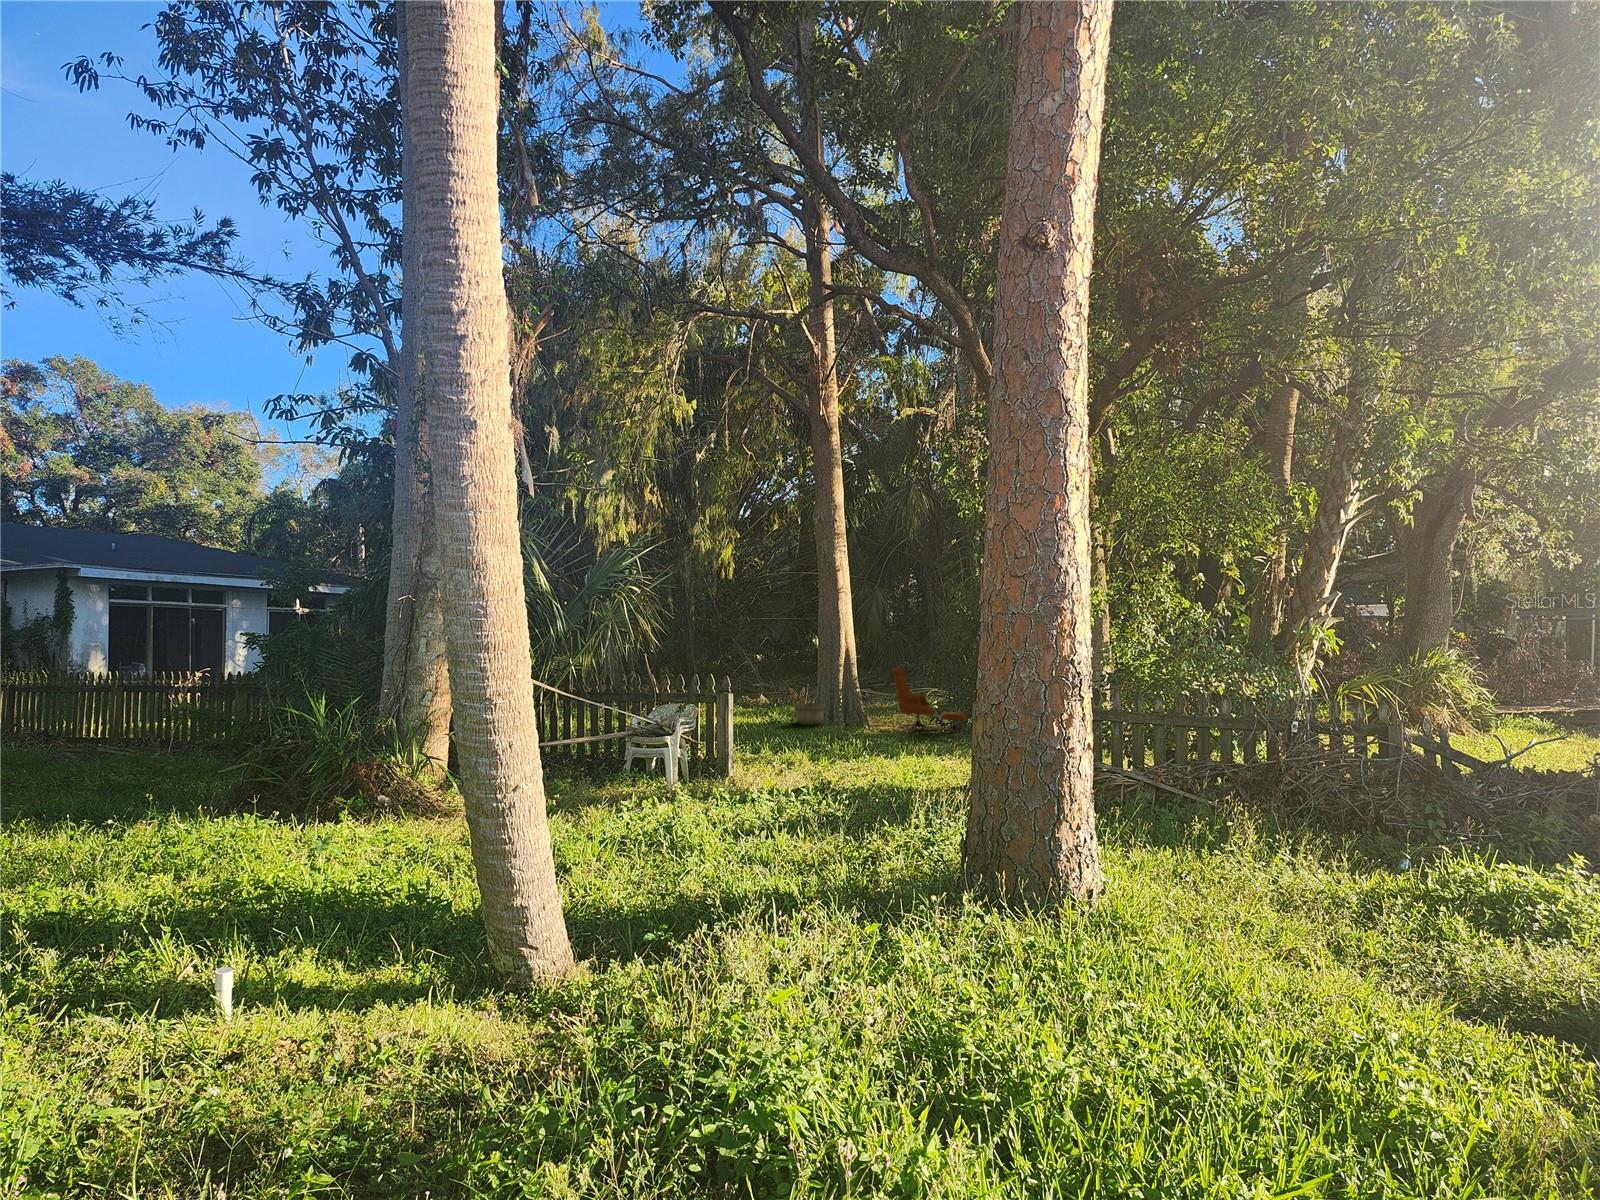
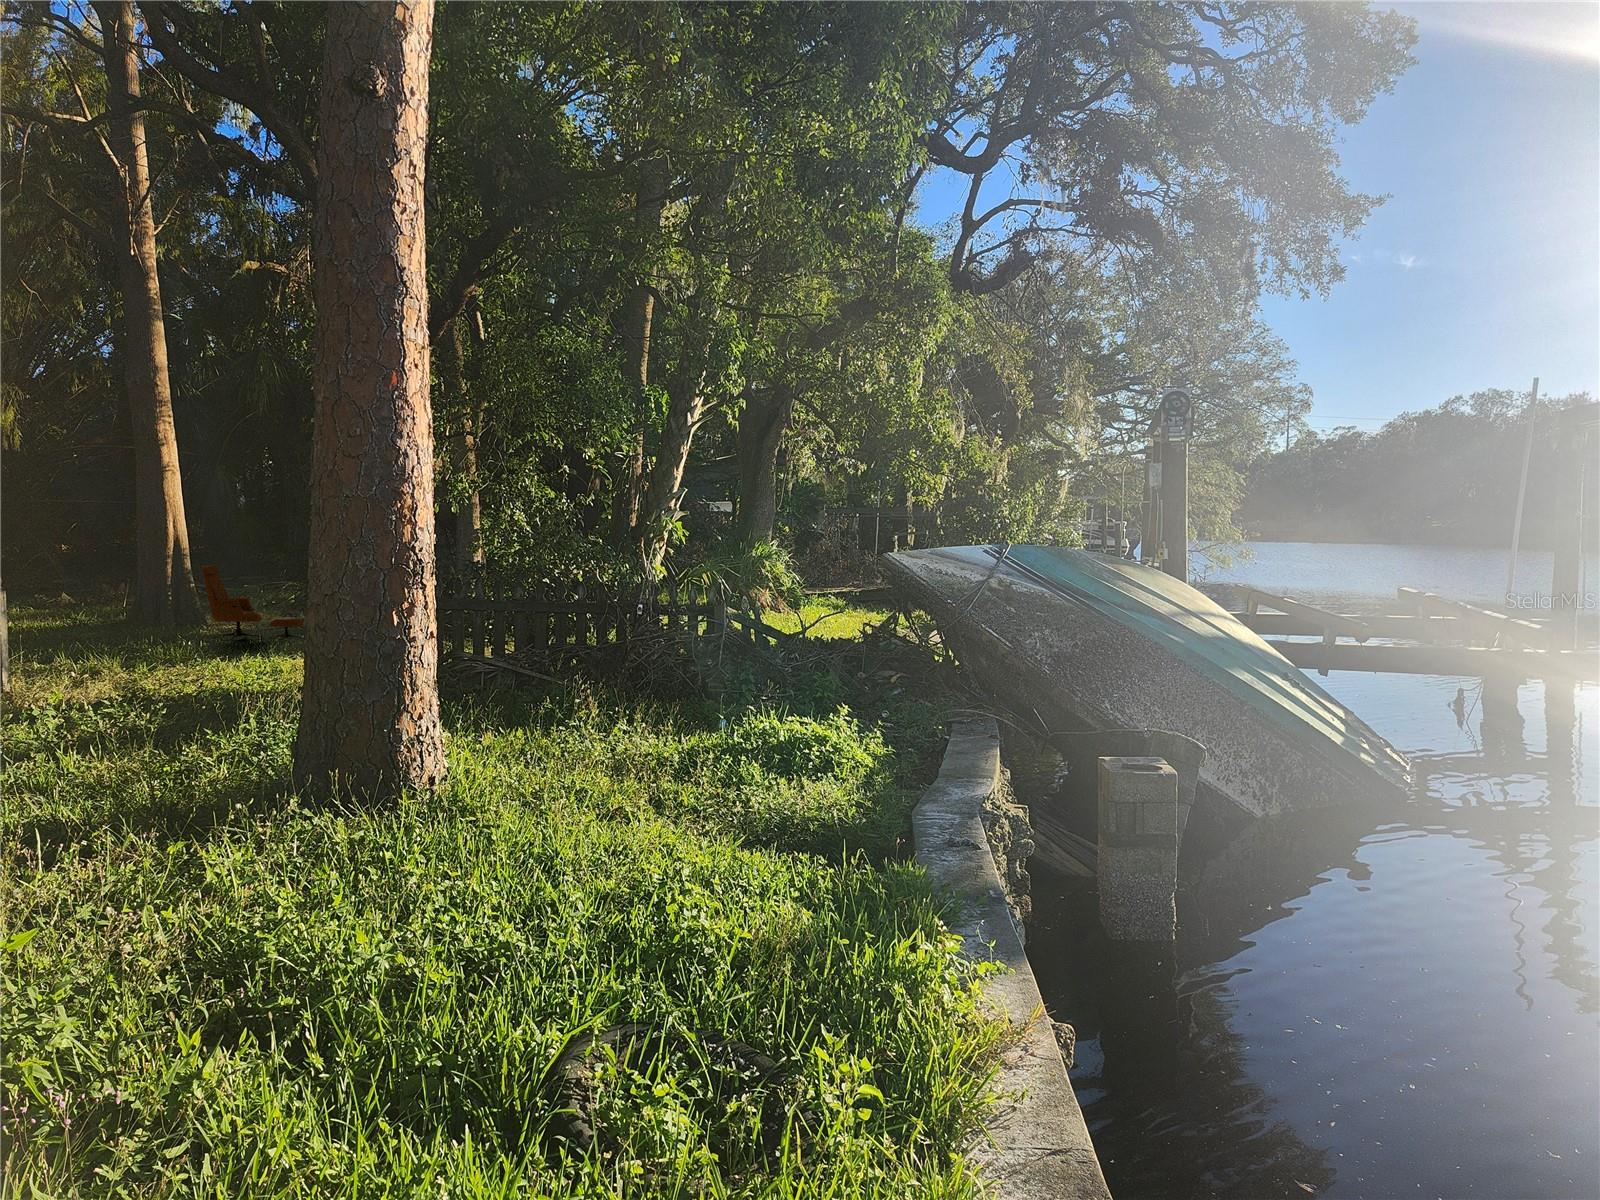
wooden bucket: present [794,702,825,725] -> none [54,606,105,641]

